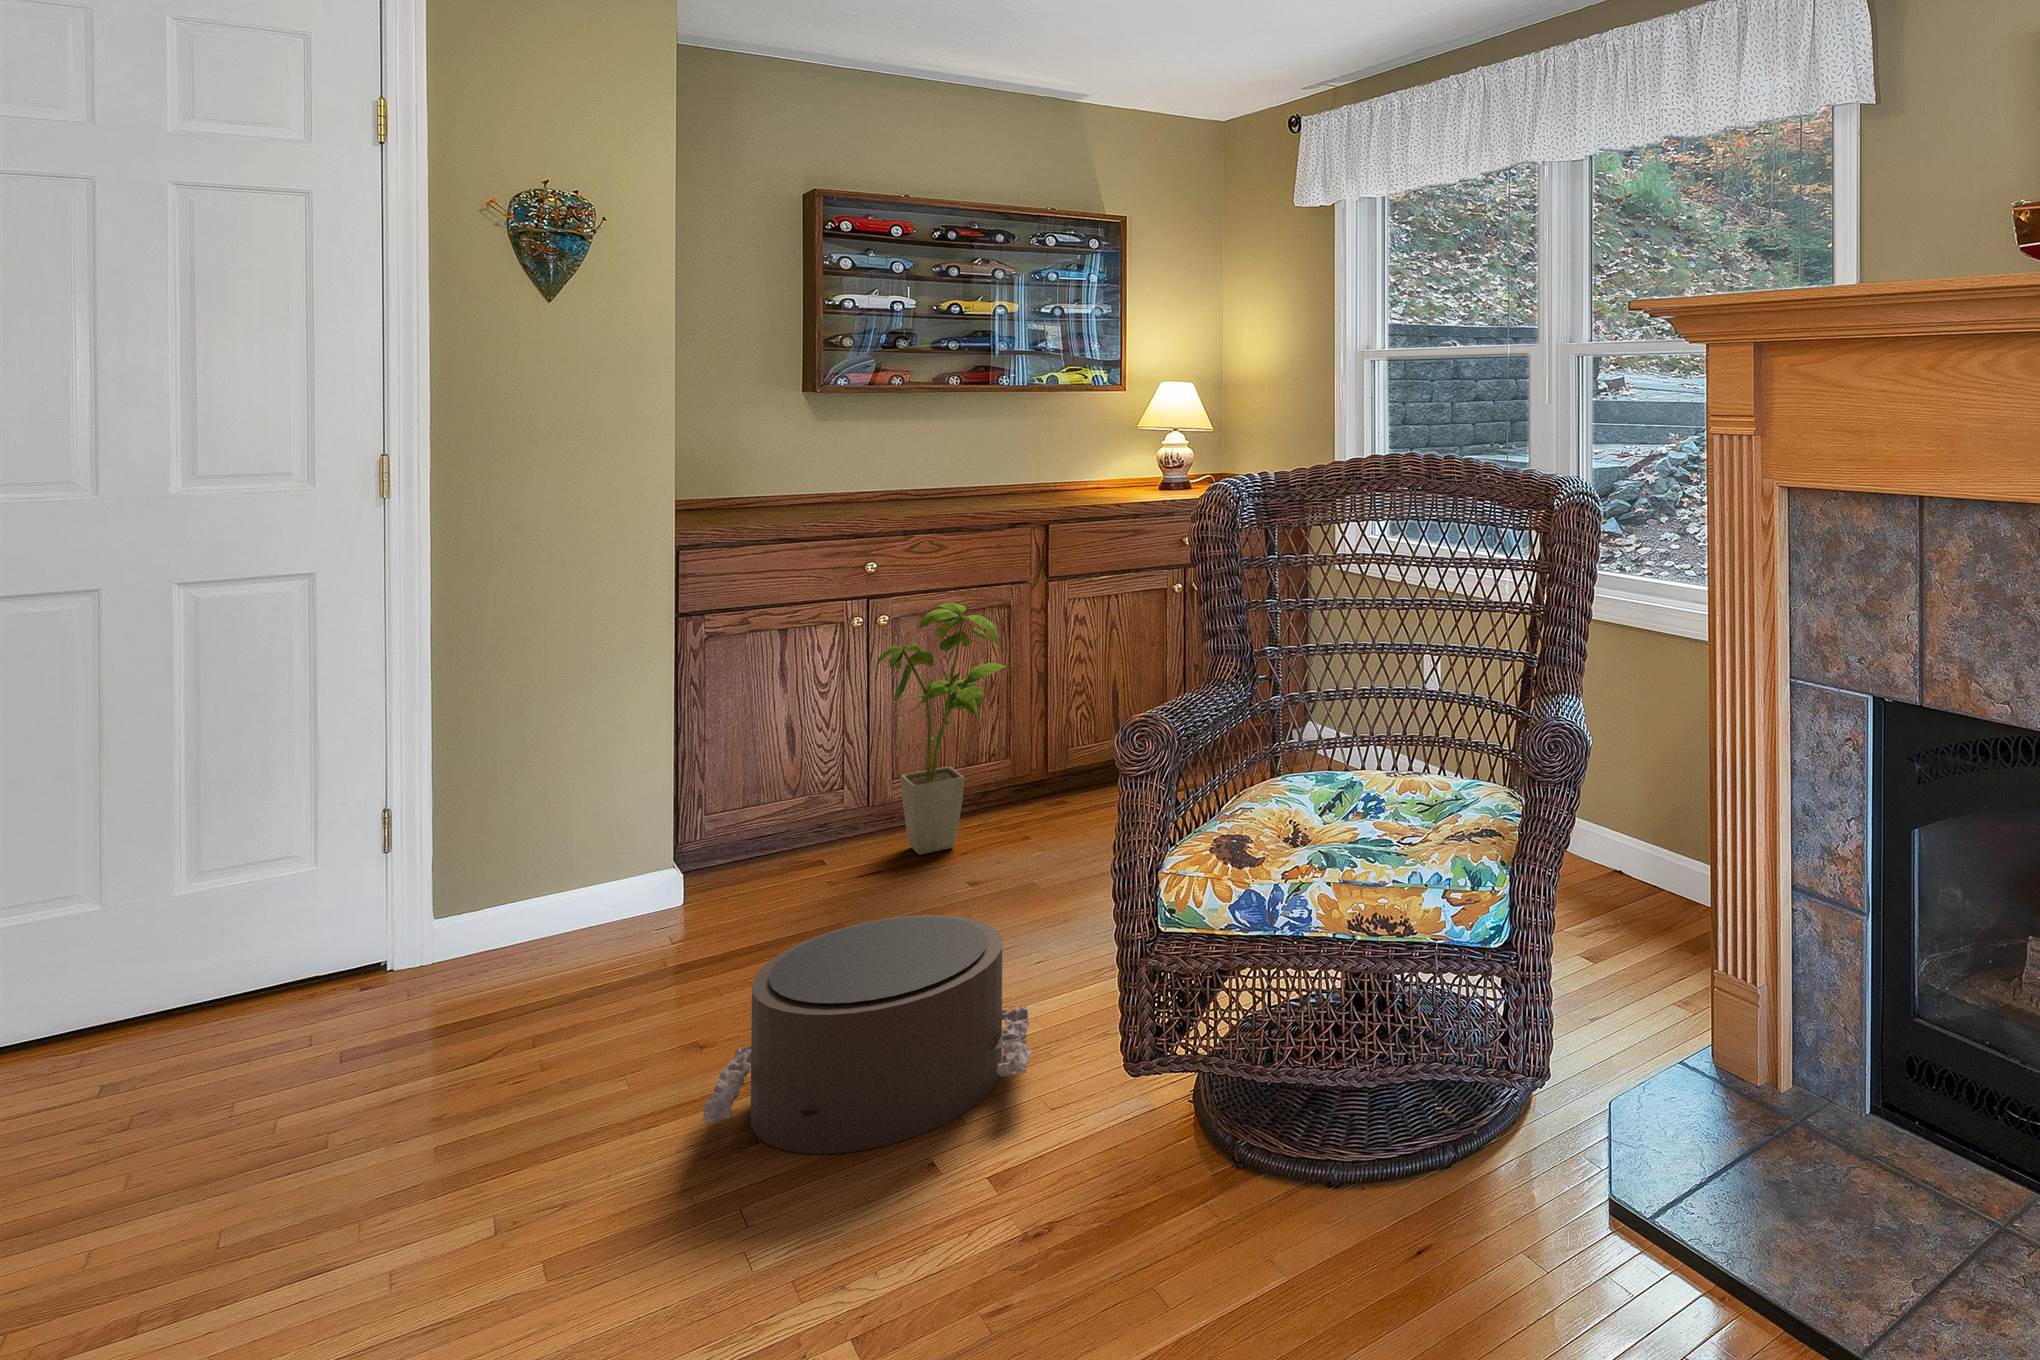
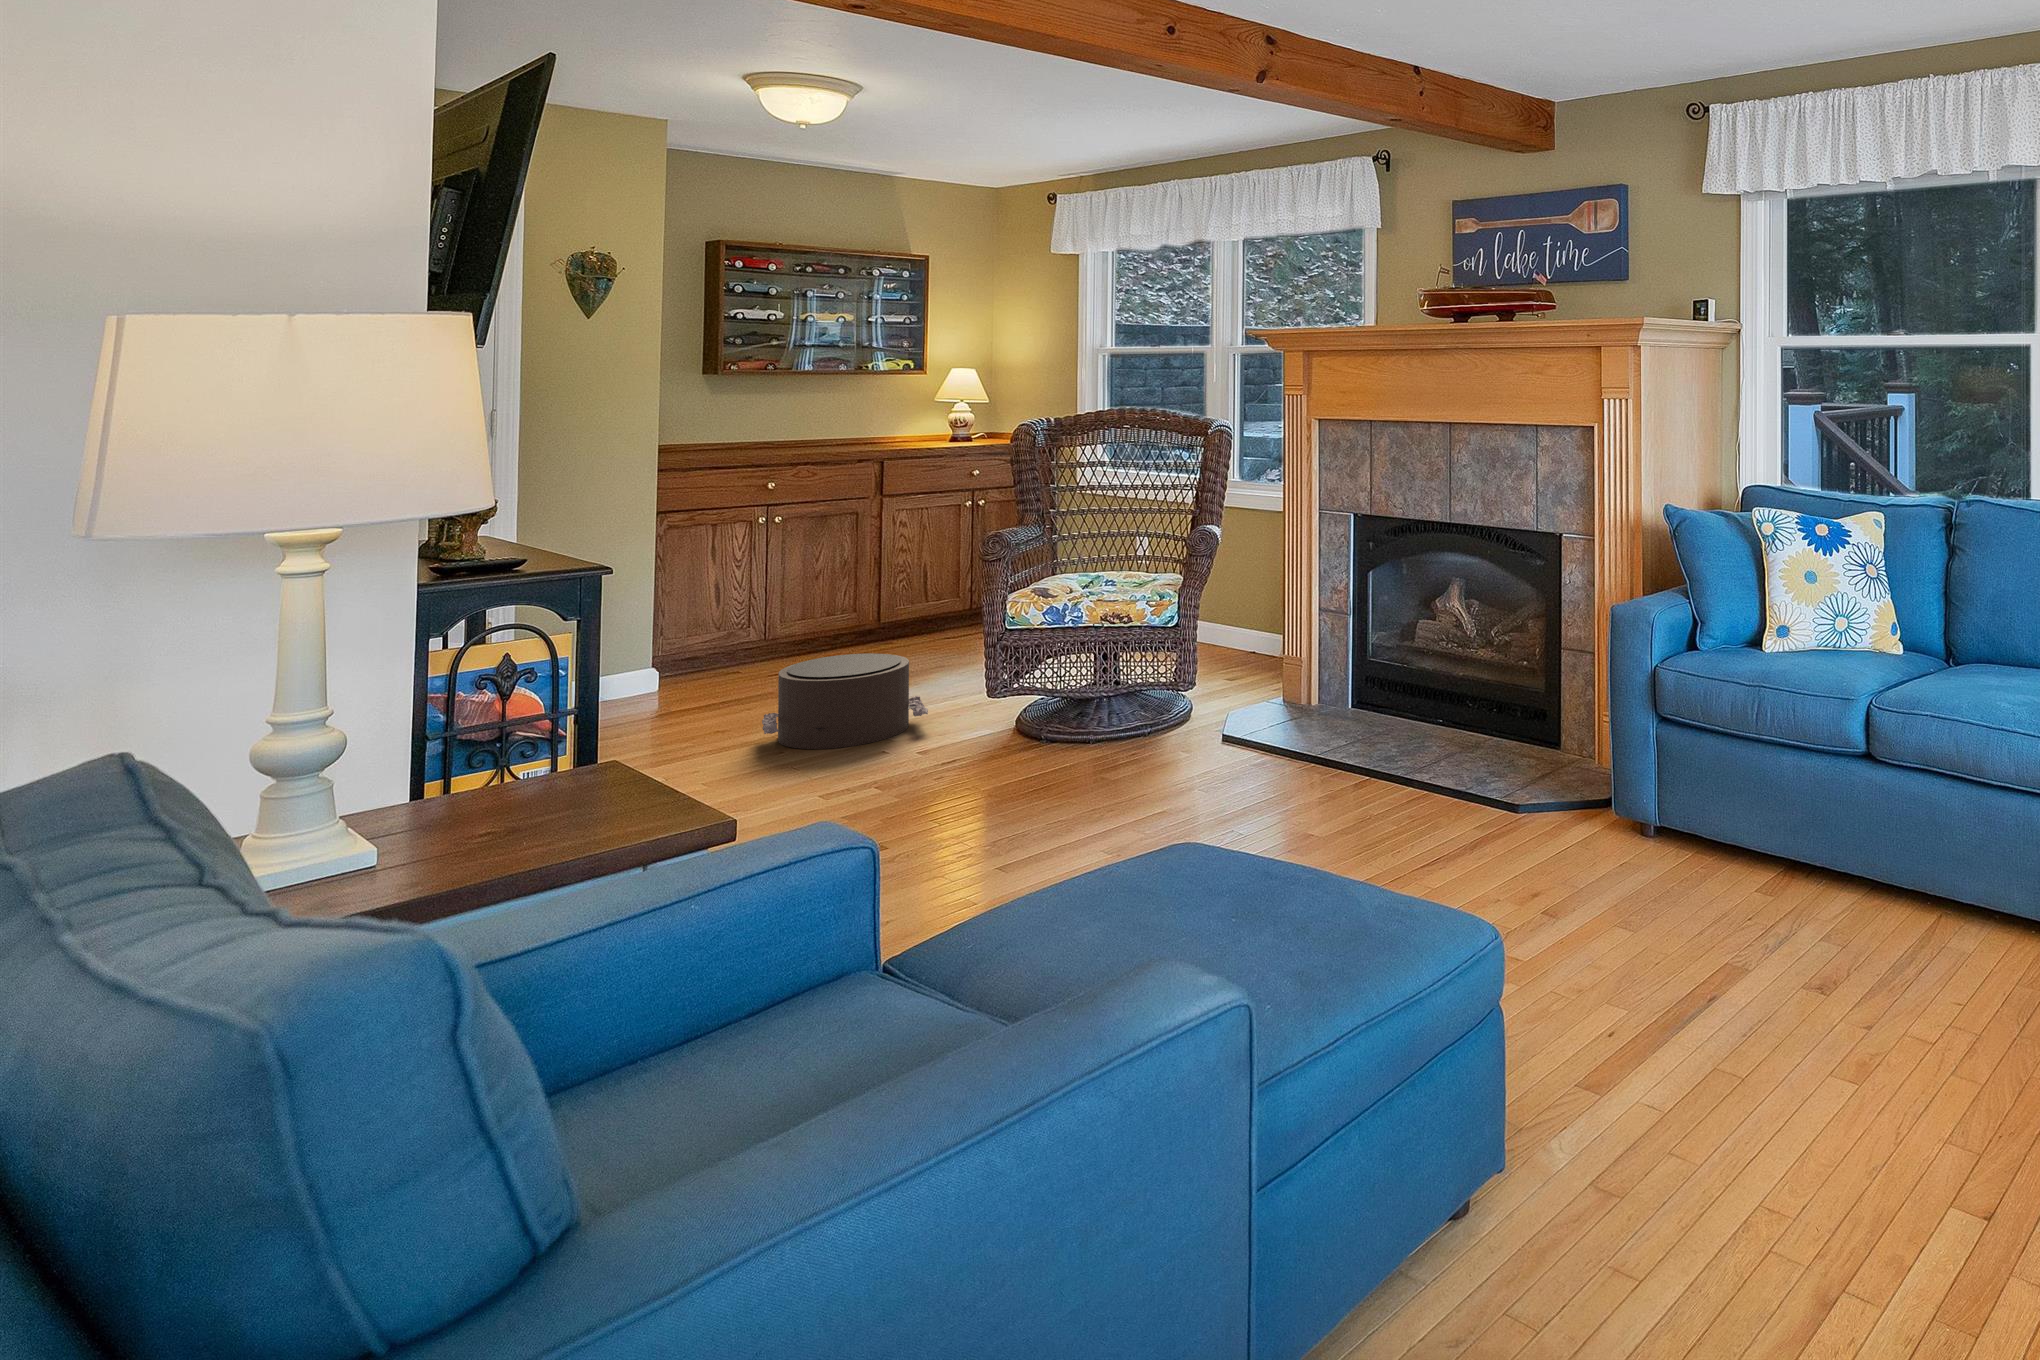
house plant: present [876,603,1009,855] -> none [778,507,863,663]

